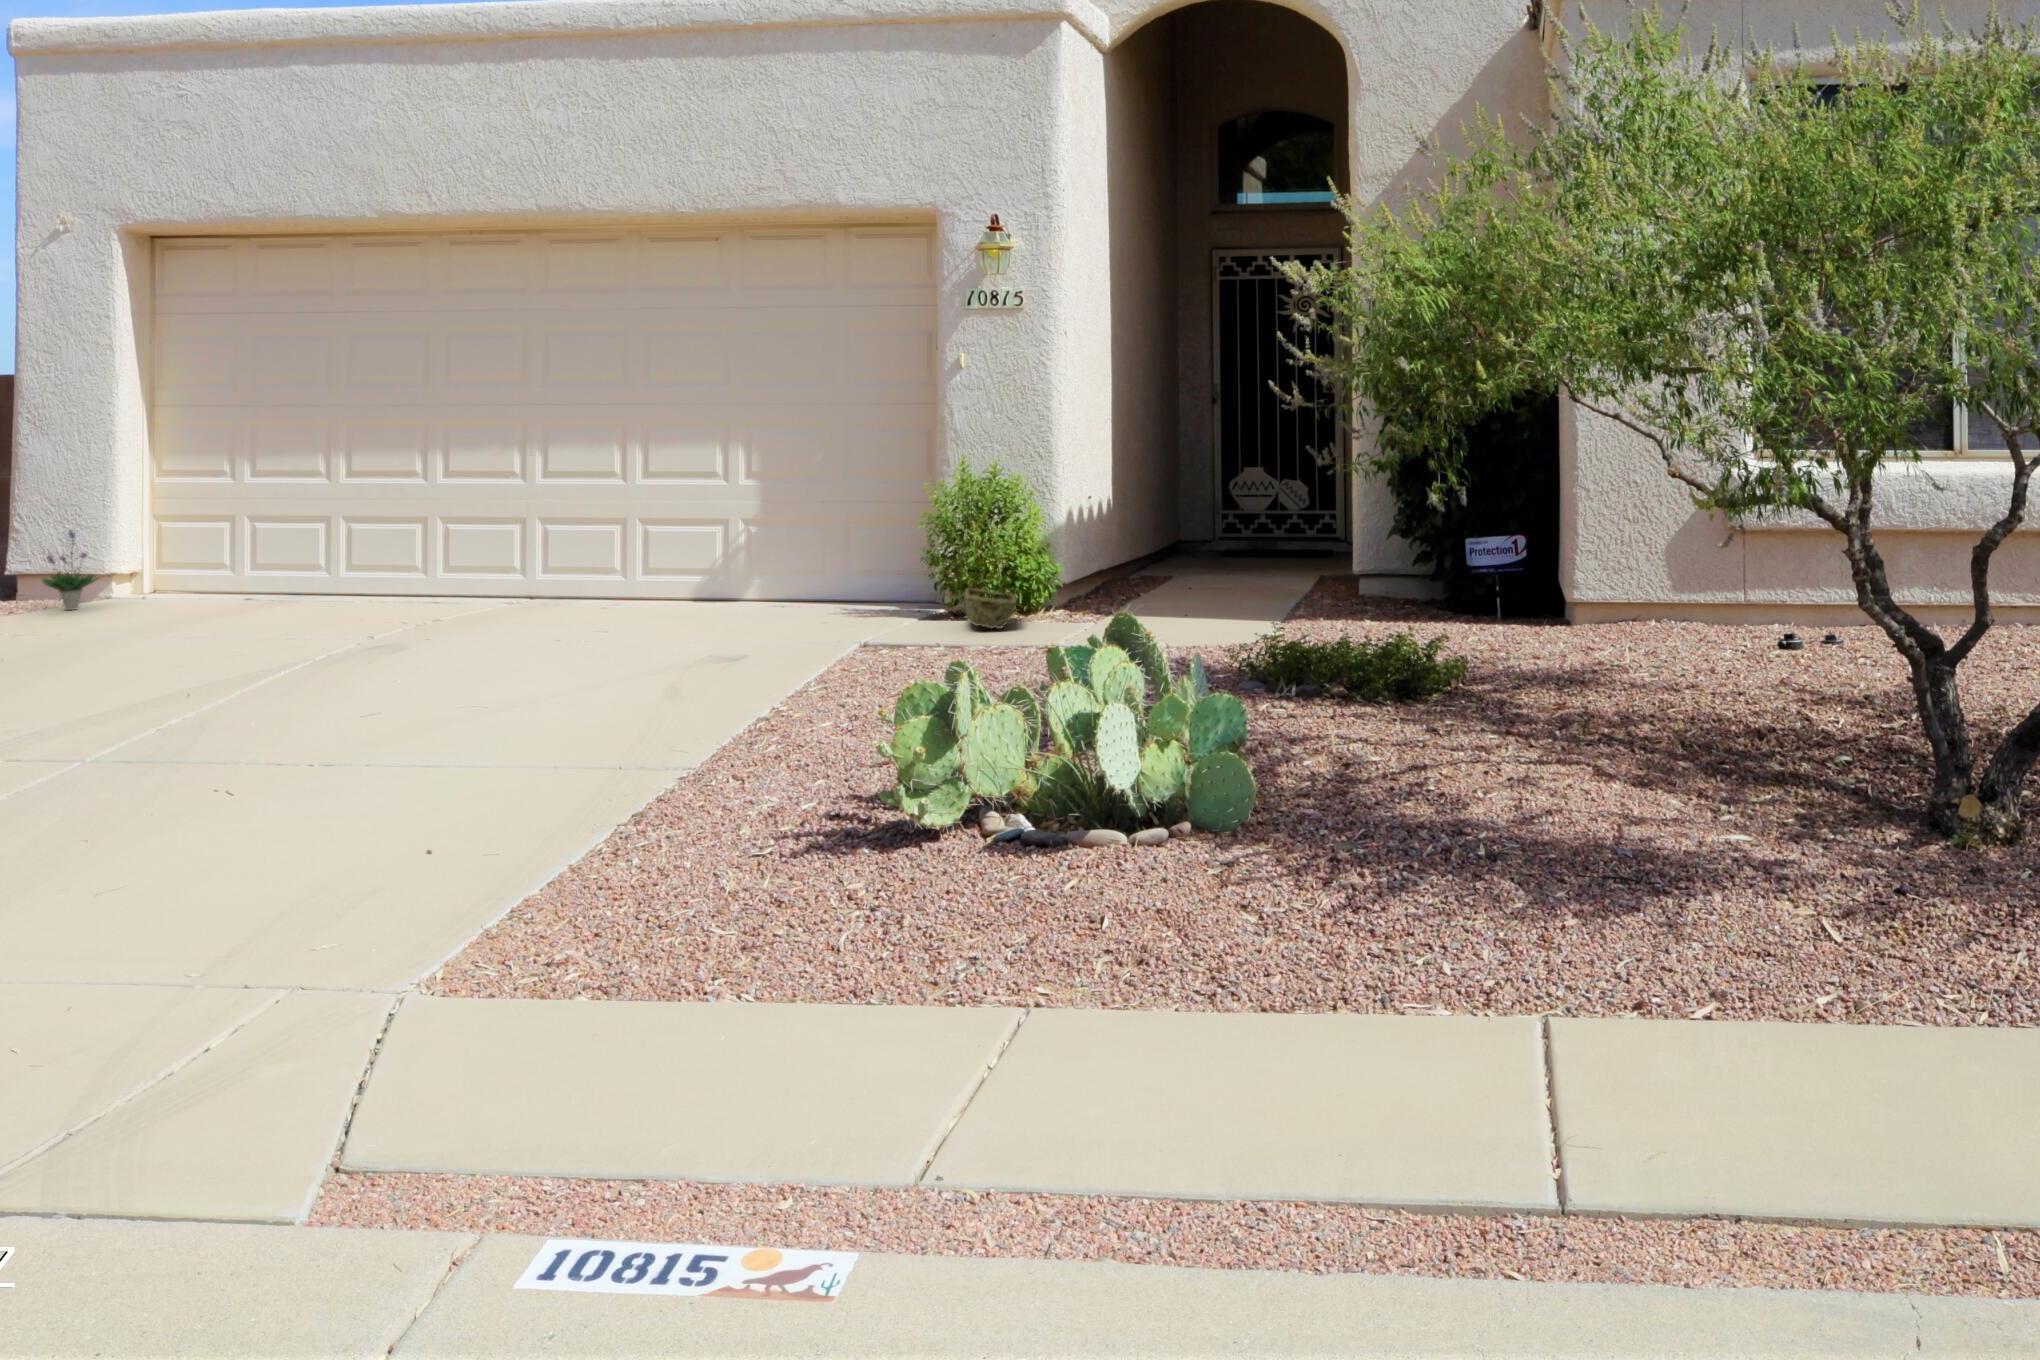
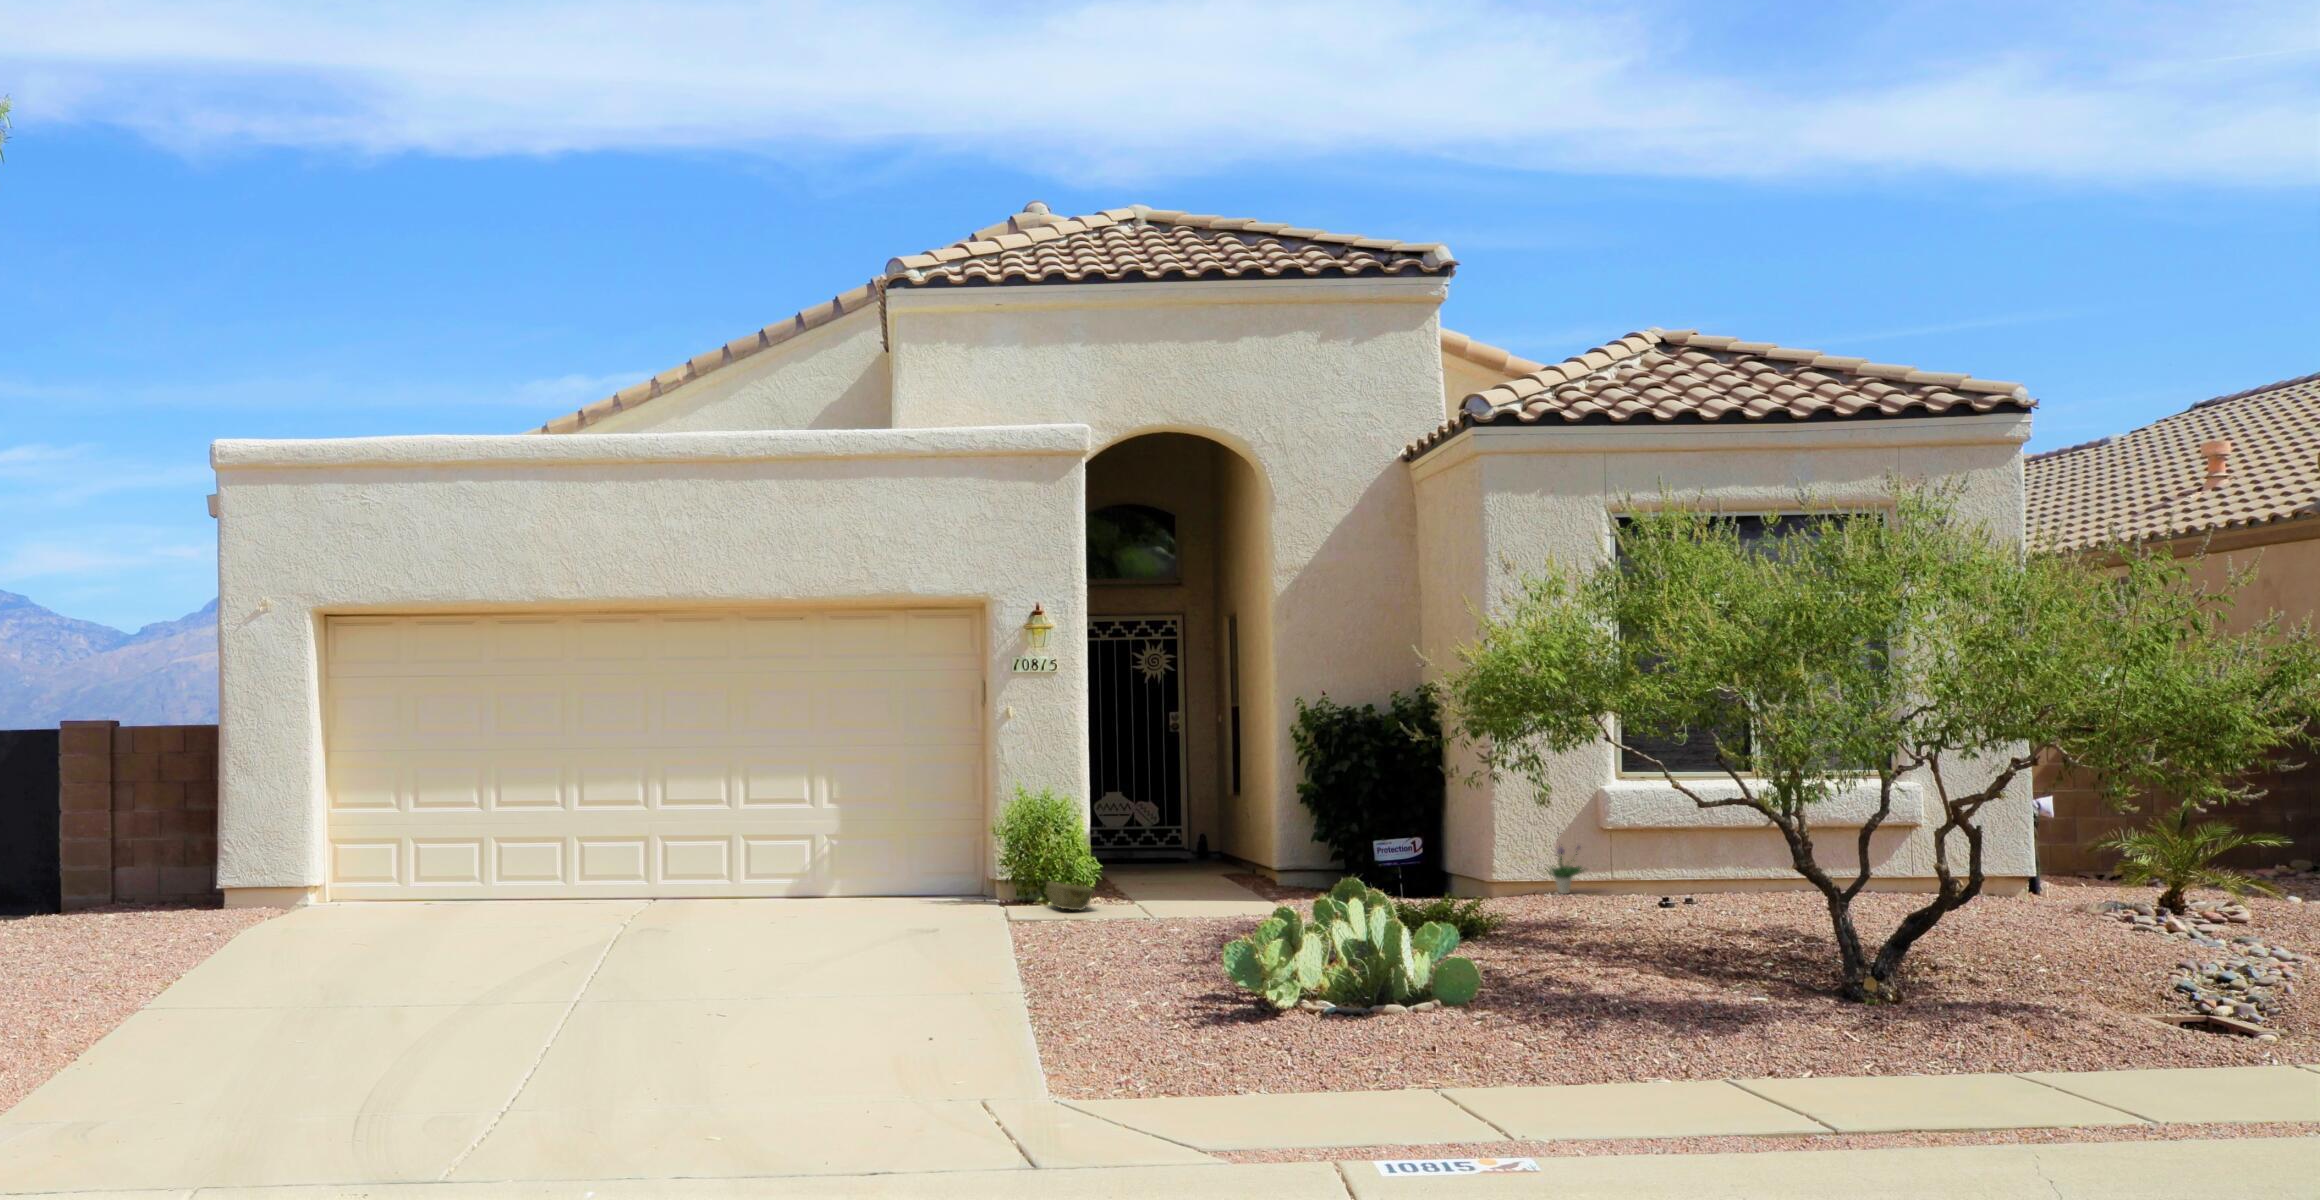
potted plant: present [42,530,100,610] -> present [1545,827,1583,894]

